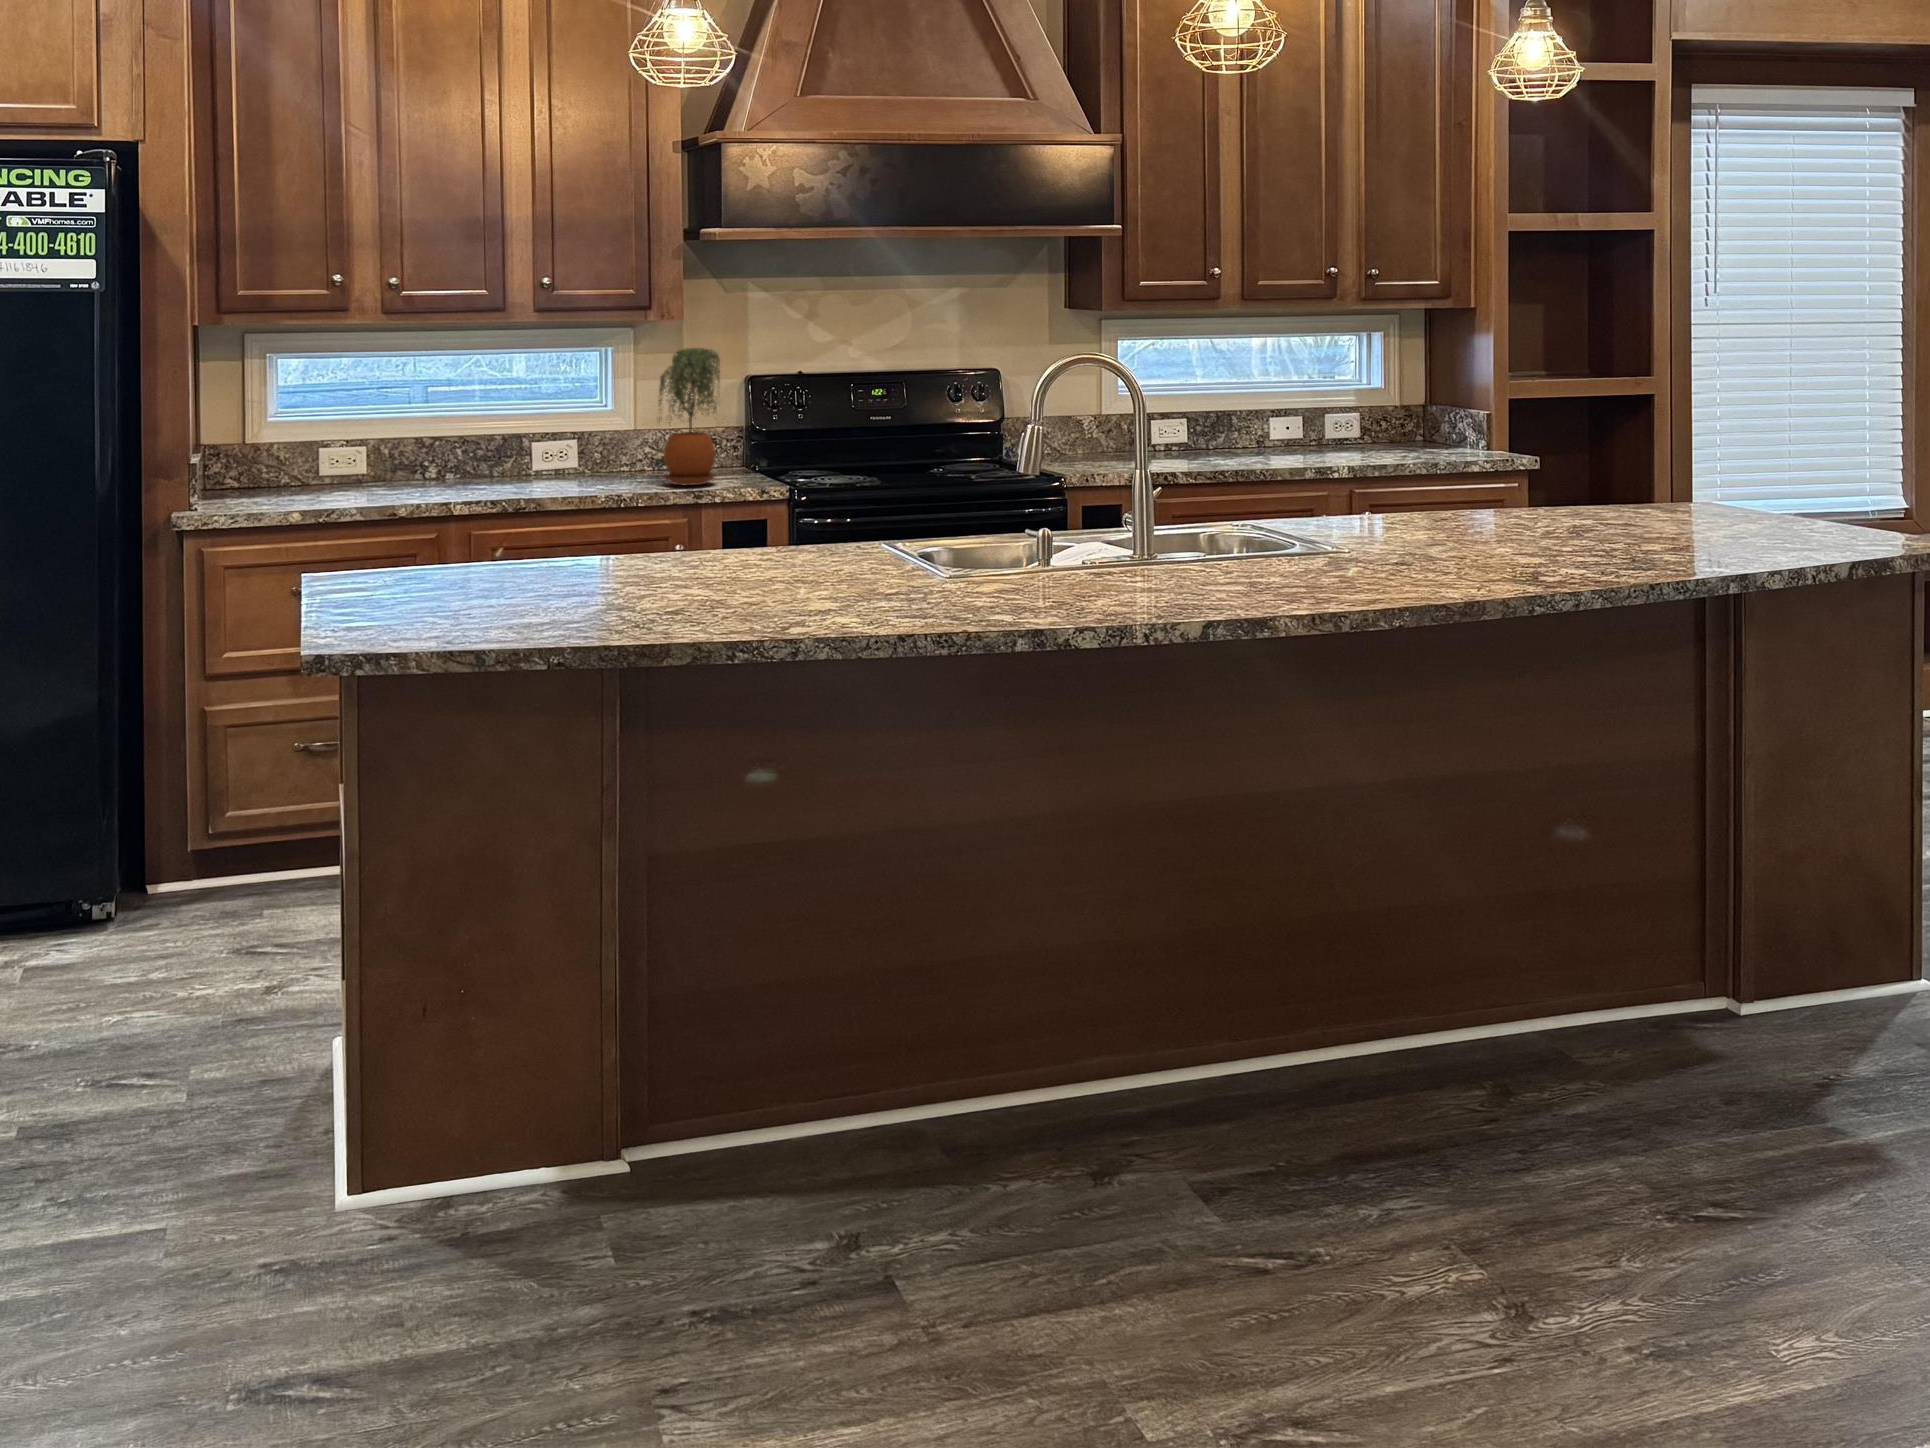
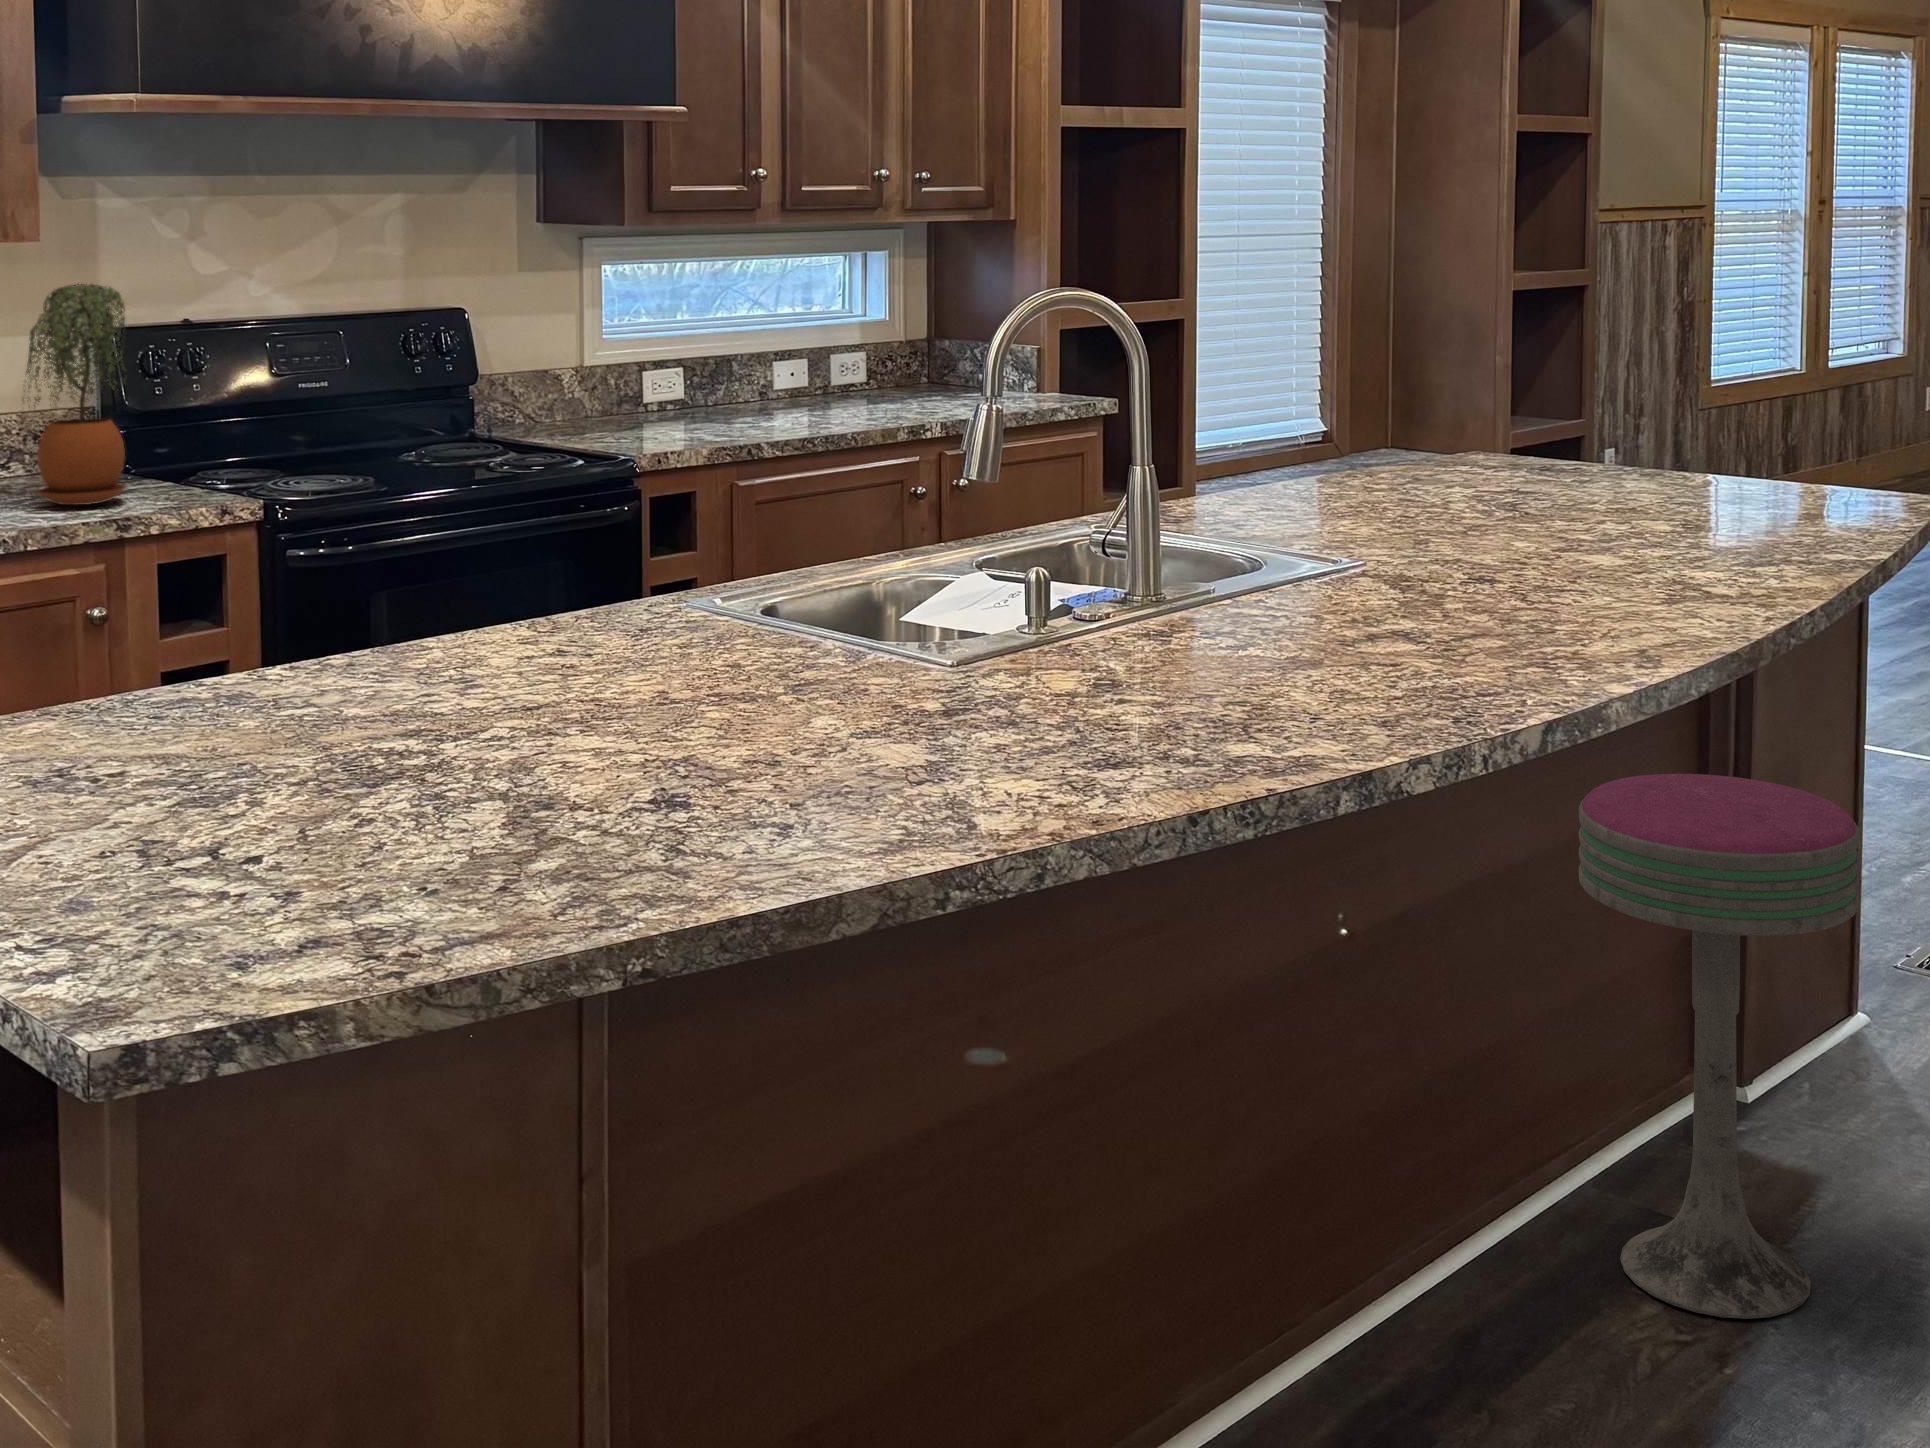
bar stool: none [1414,730,1608,1117] -> present [1579,774,1859,1319]

